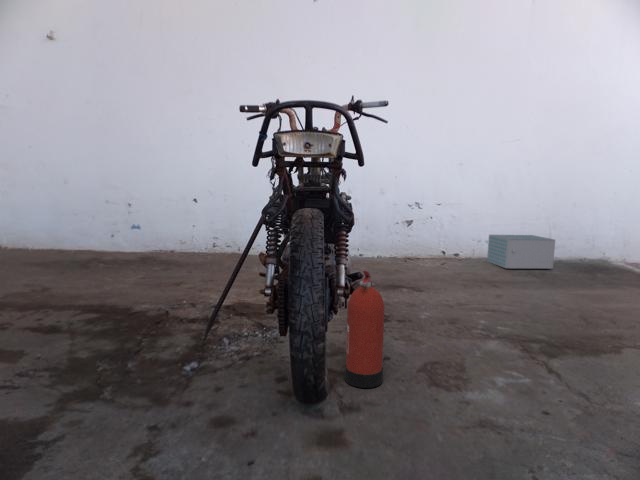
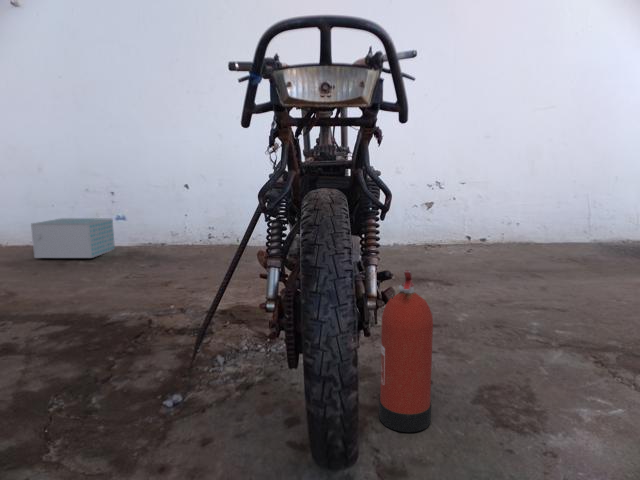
storage box: present [487,235,555,268] -> present [31,218,115,258]

